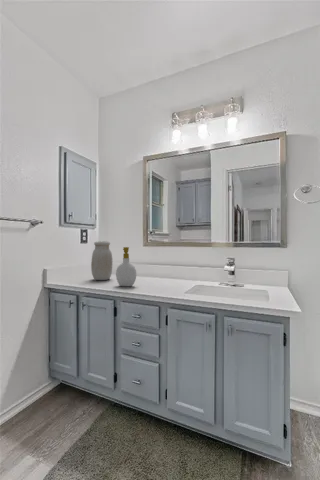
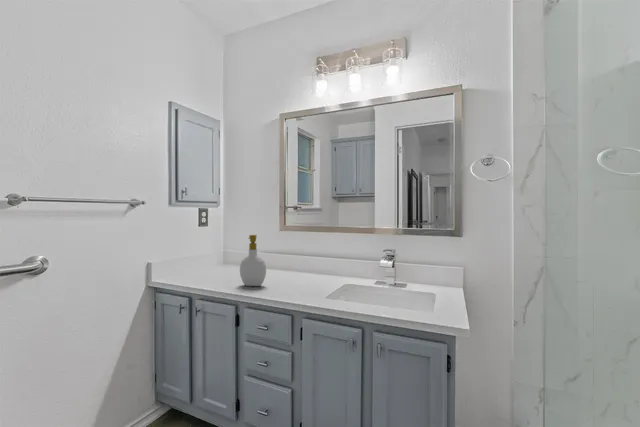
jar: present [91,241,113,280] -> none [211,225,238,276]

